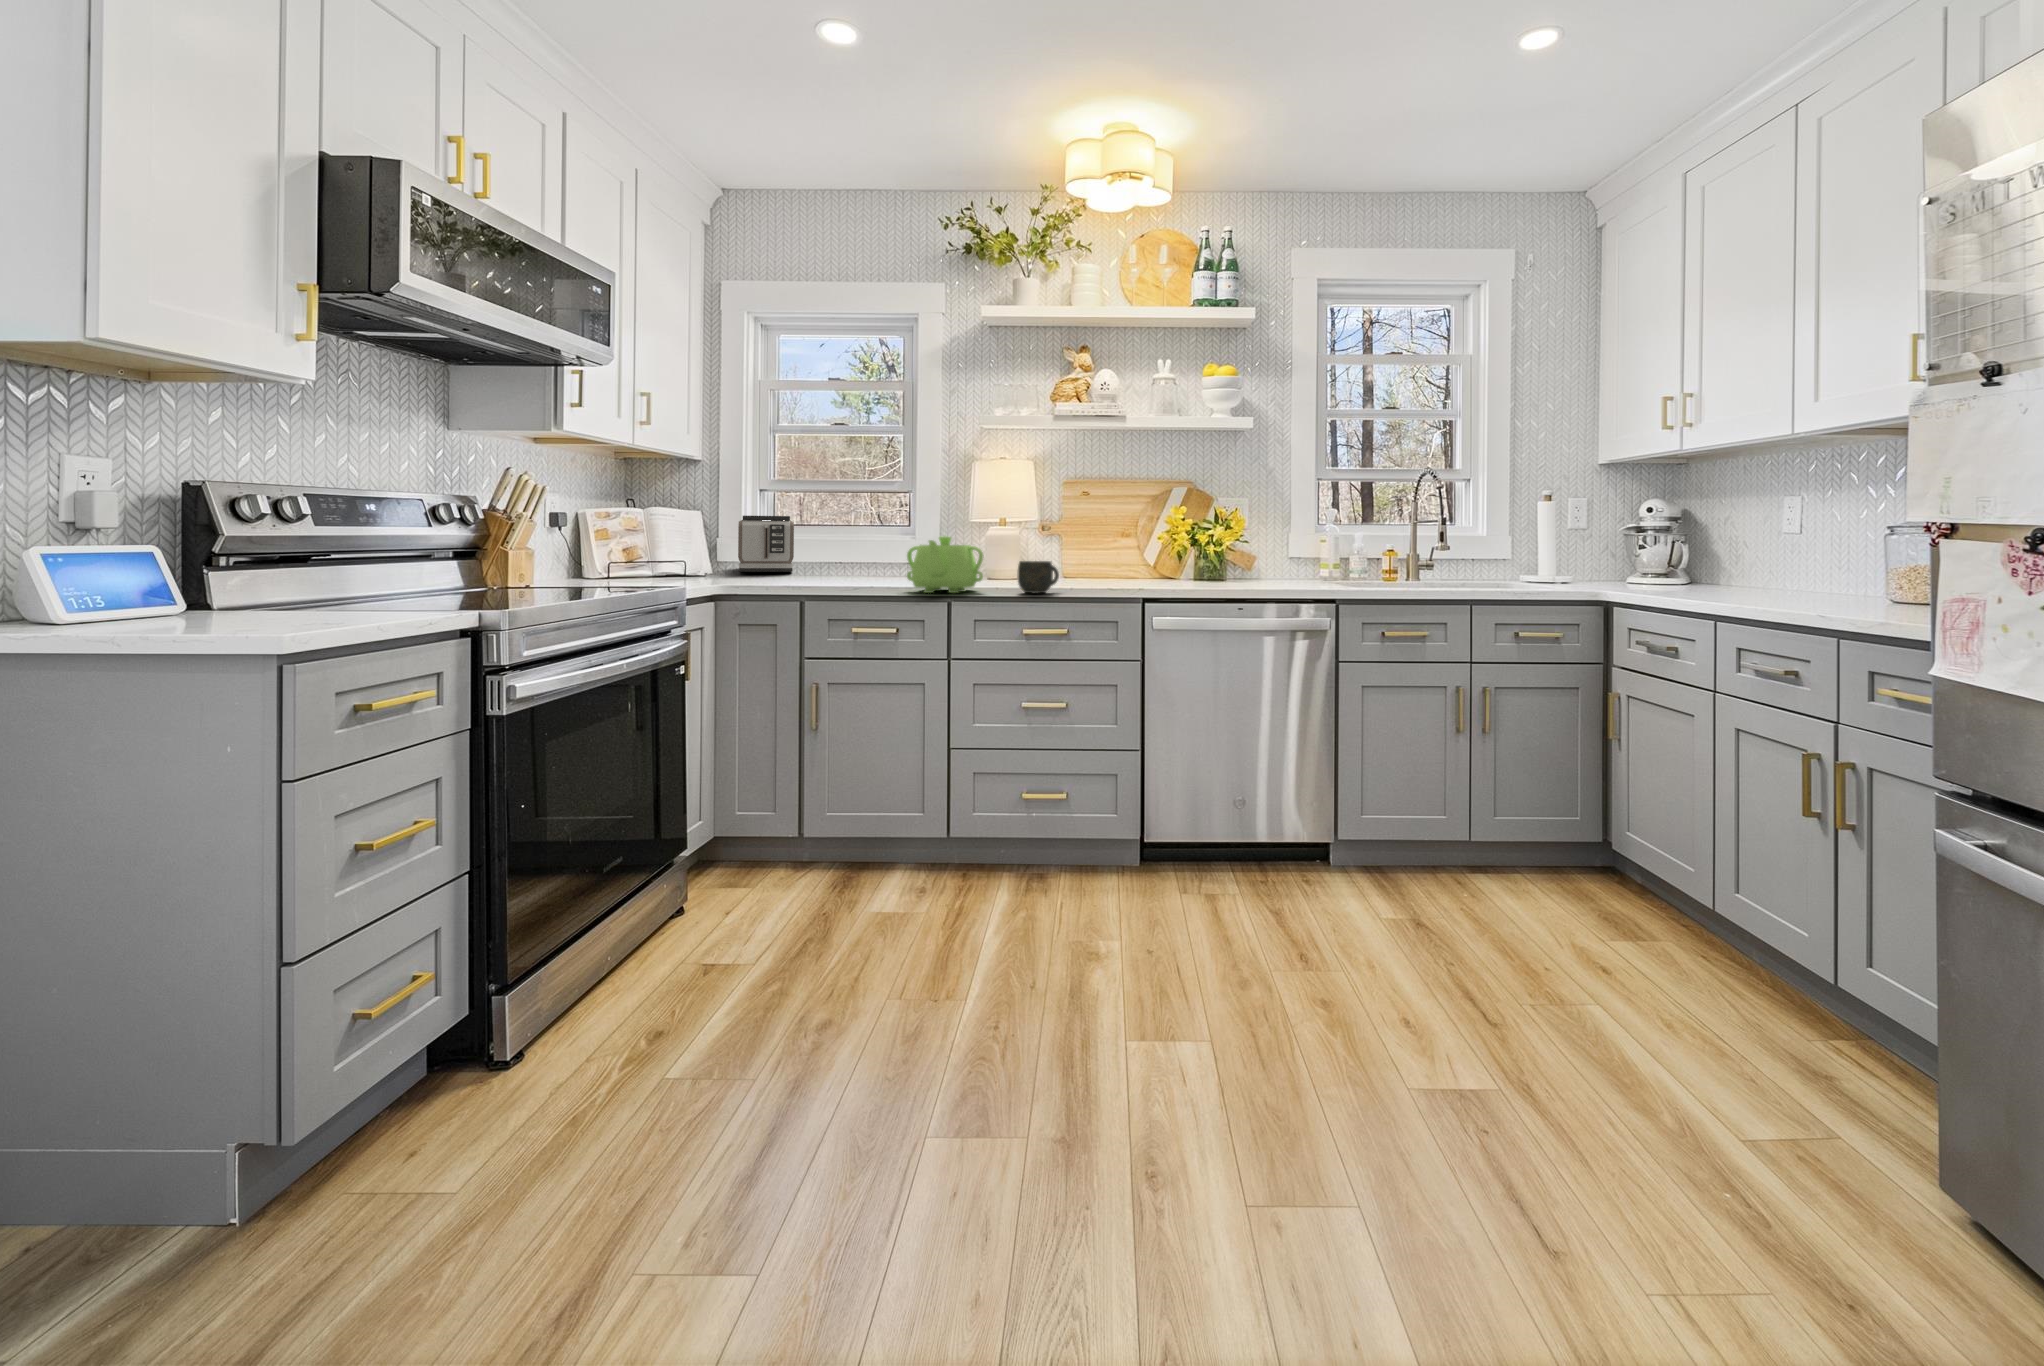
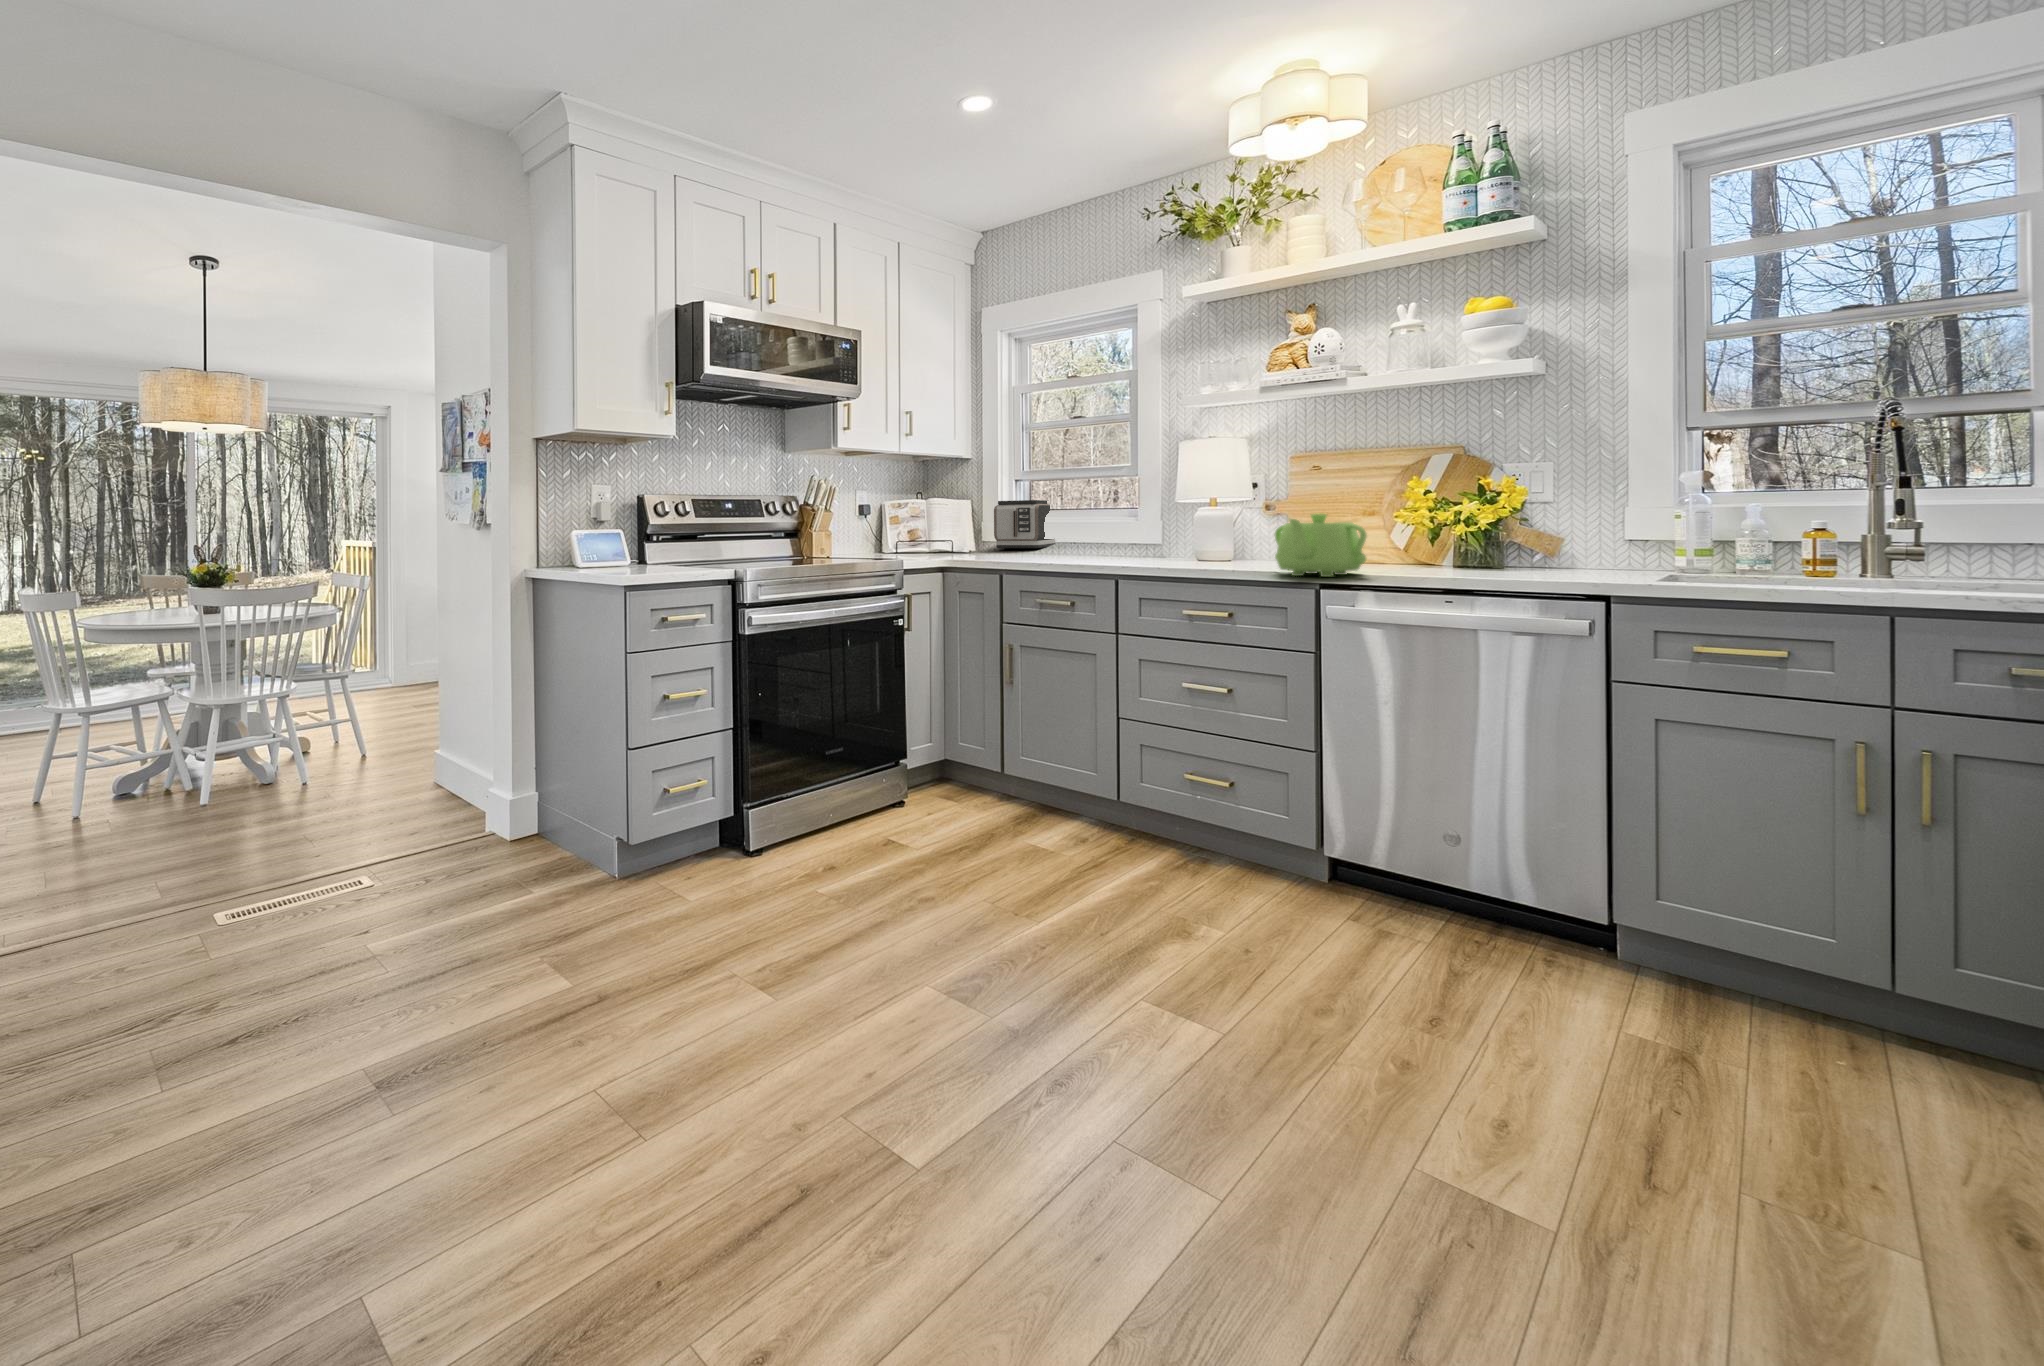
teapot: present [907,536,984,593] -> present [1275,514,1366,577]
mug: present [1018,561,1059,593] -> none [1176,541,1226,575]

